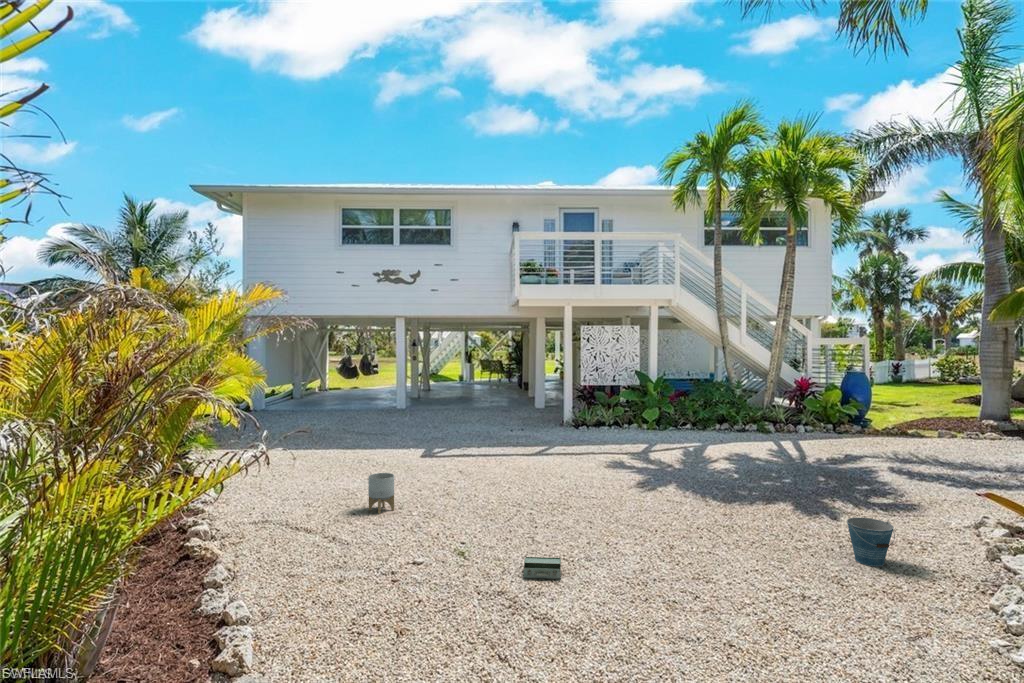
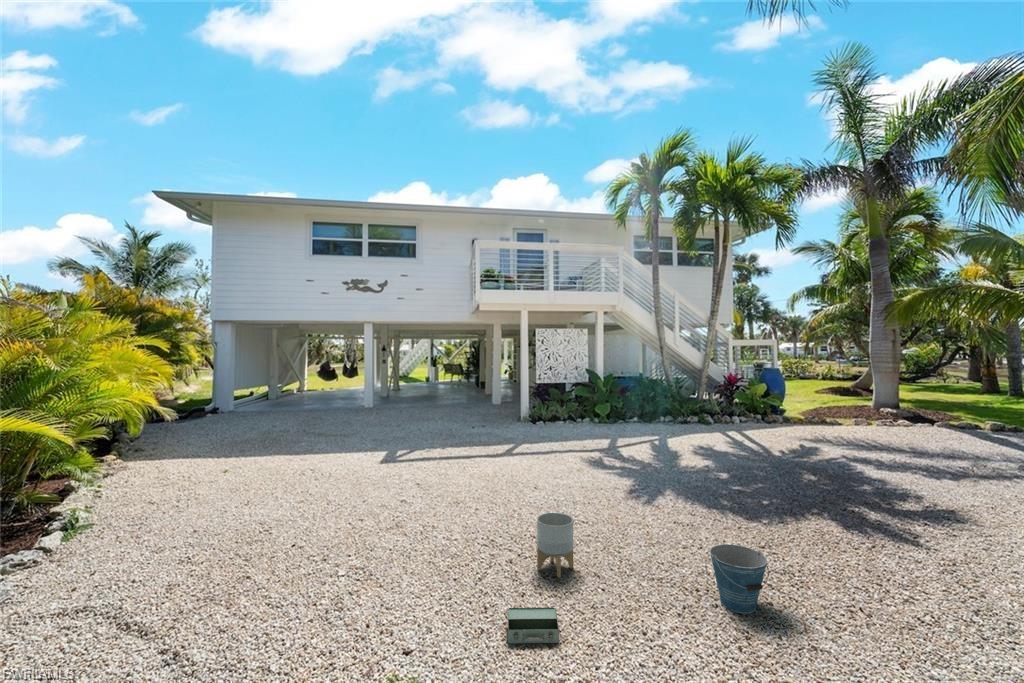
planter: present [368,473,394,514] -> present [537,512,573,578]
bucket: present [847,517,895,566] -> present [710,544,769,613]

